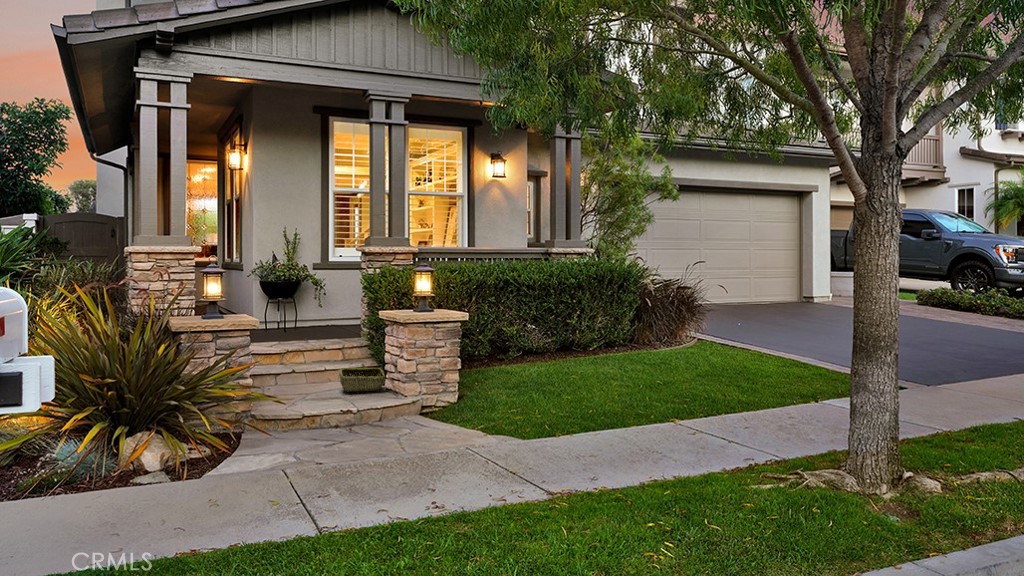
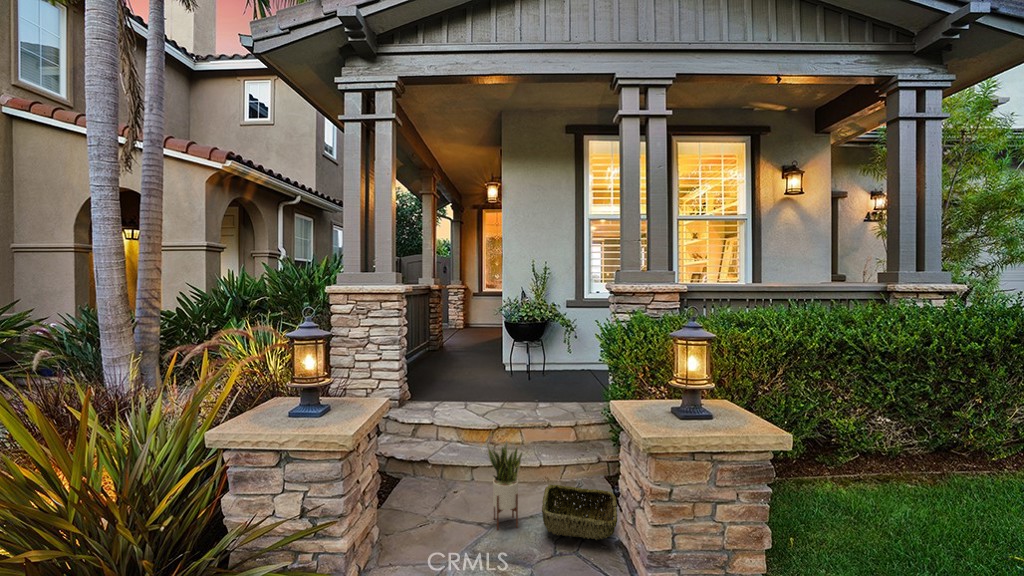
potted plant: none [301,341,326,395] -> present [486,440,522,530]

